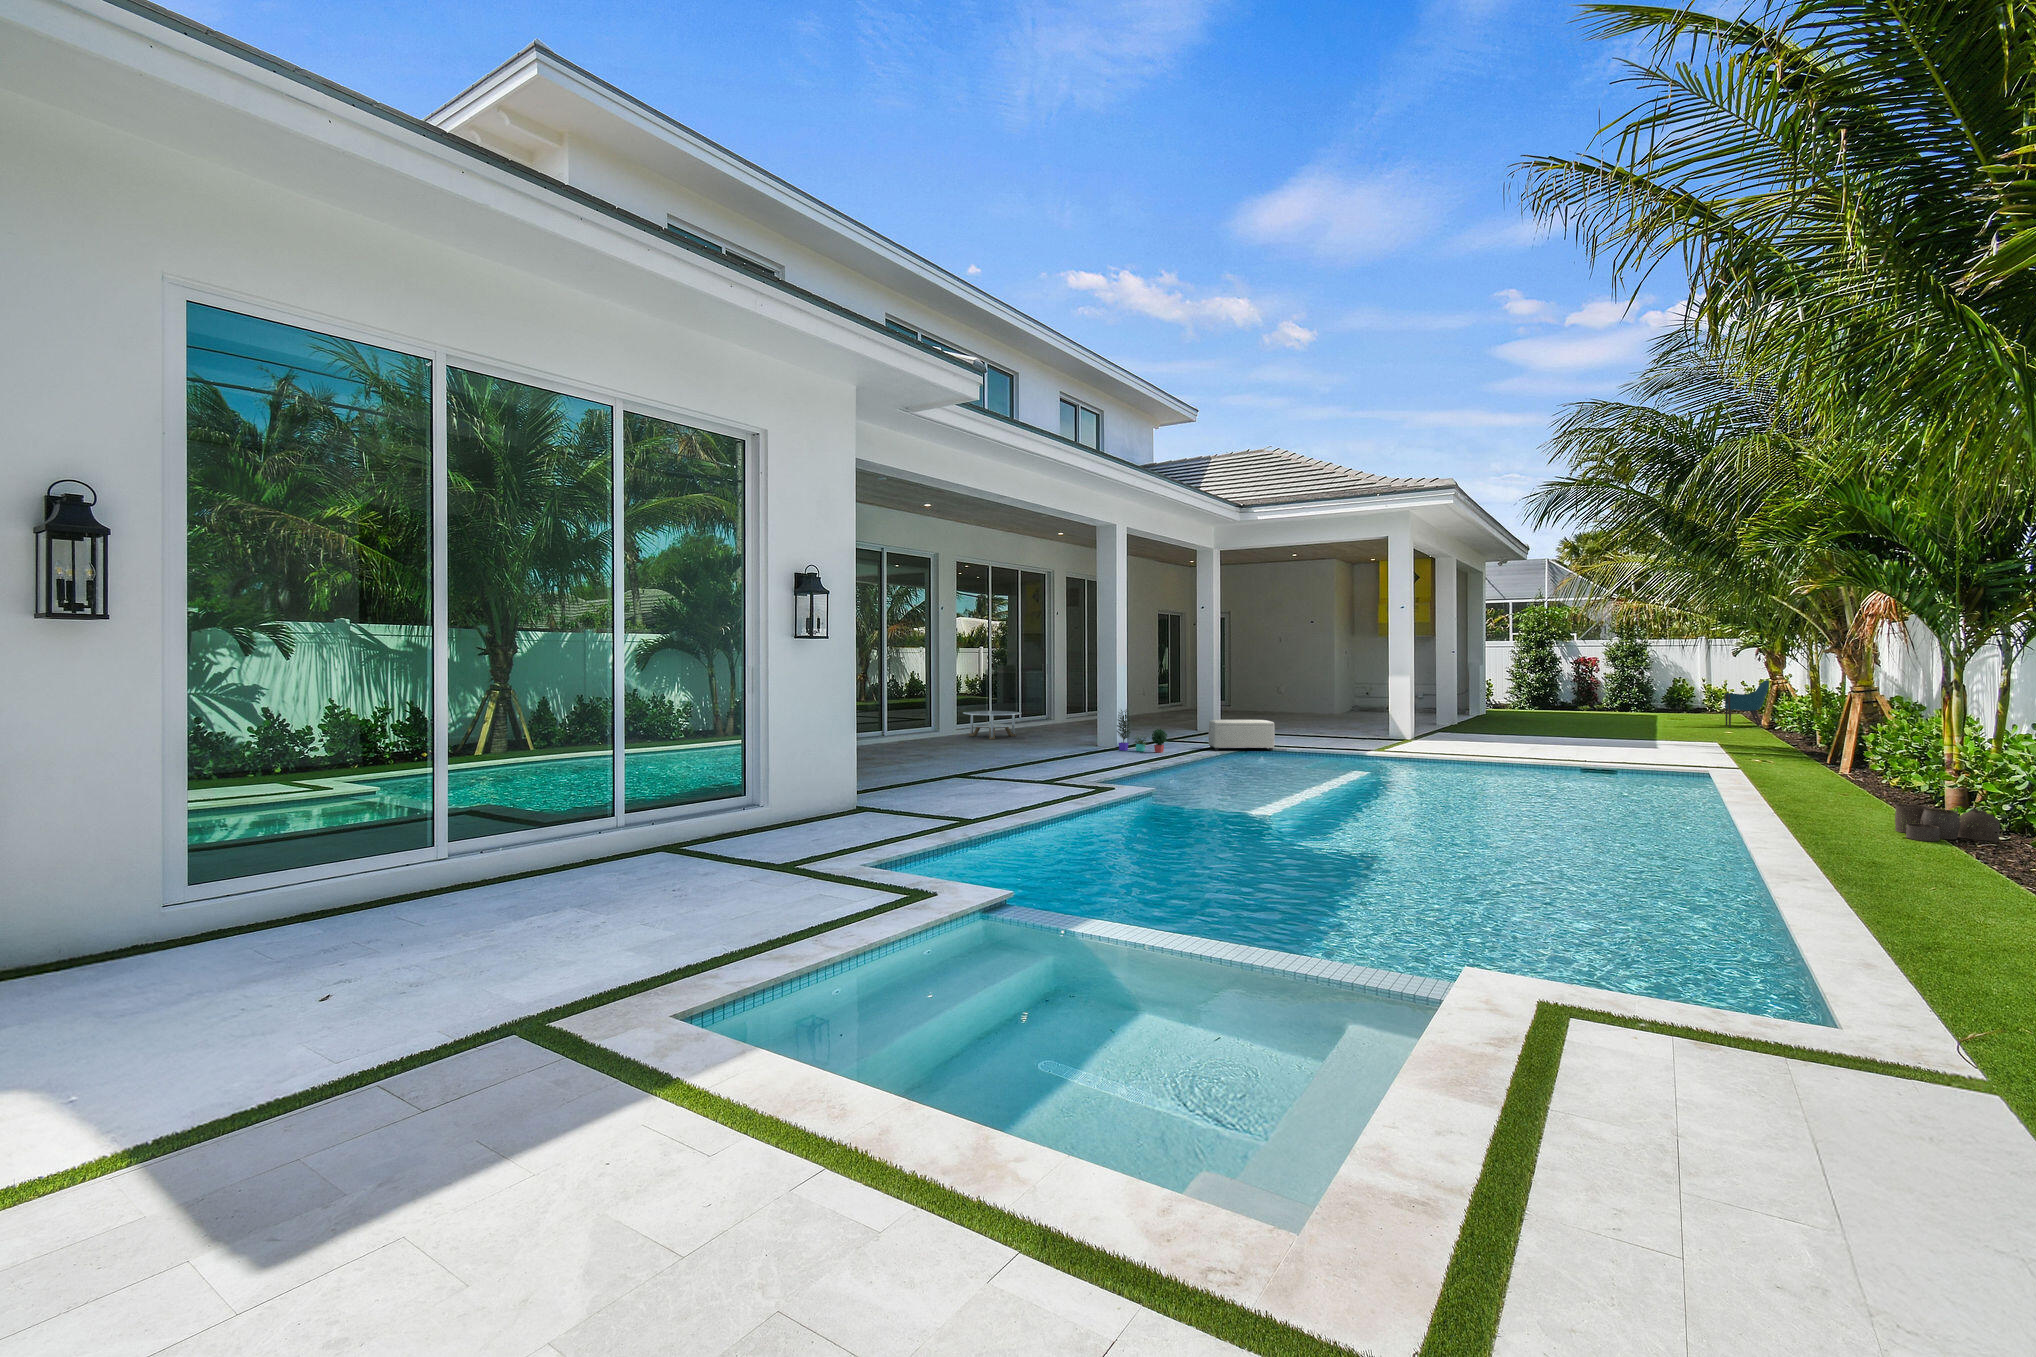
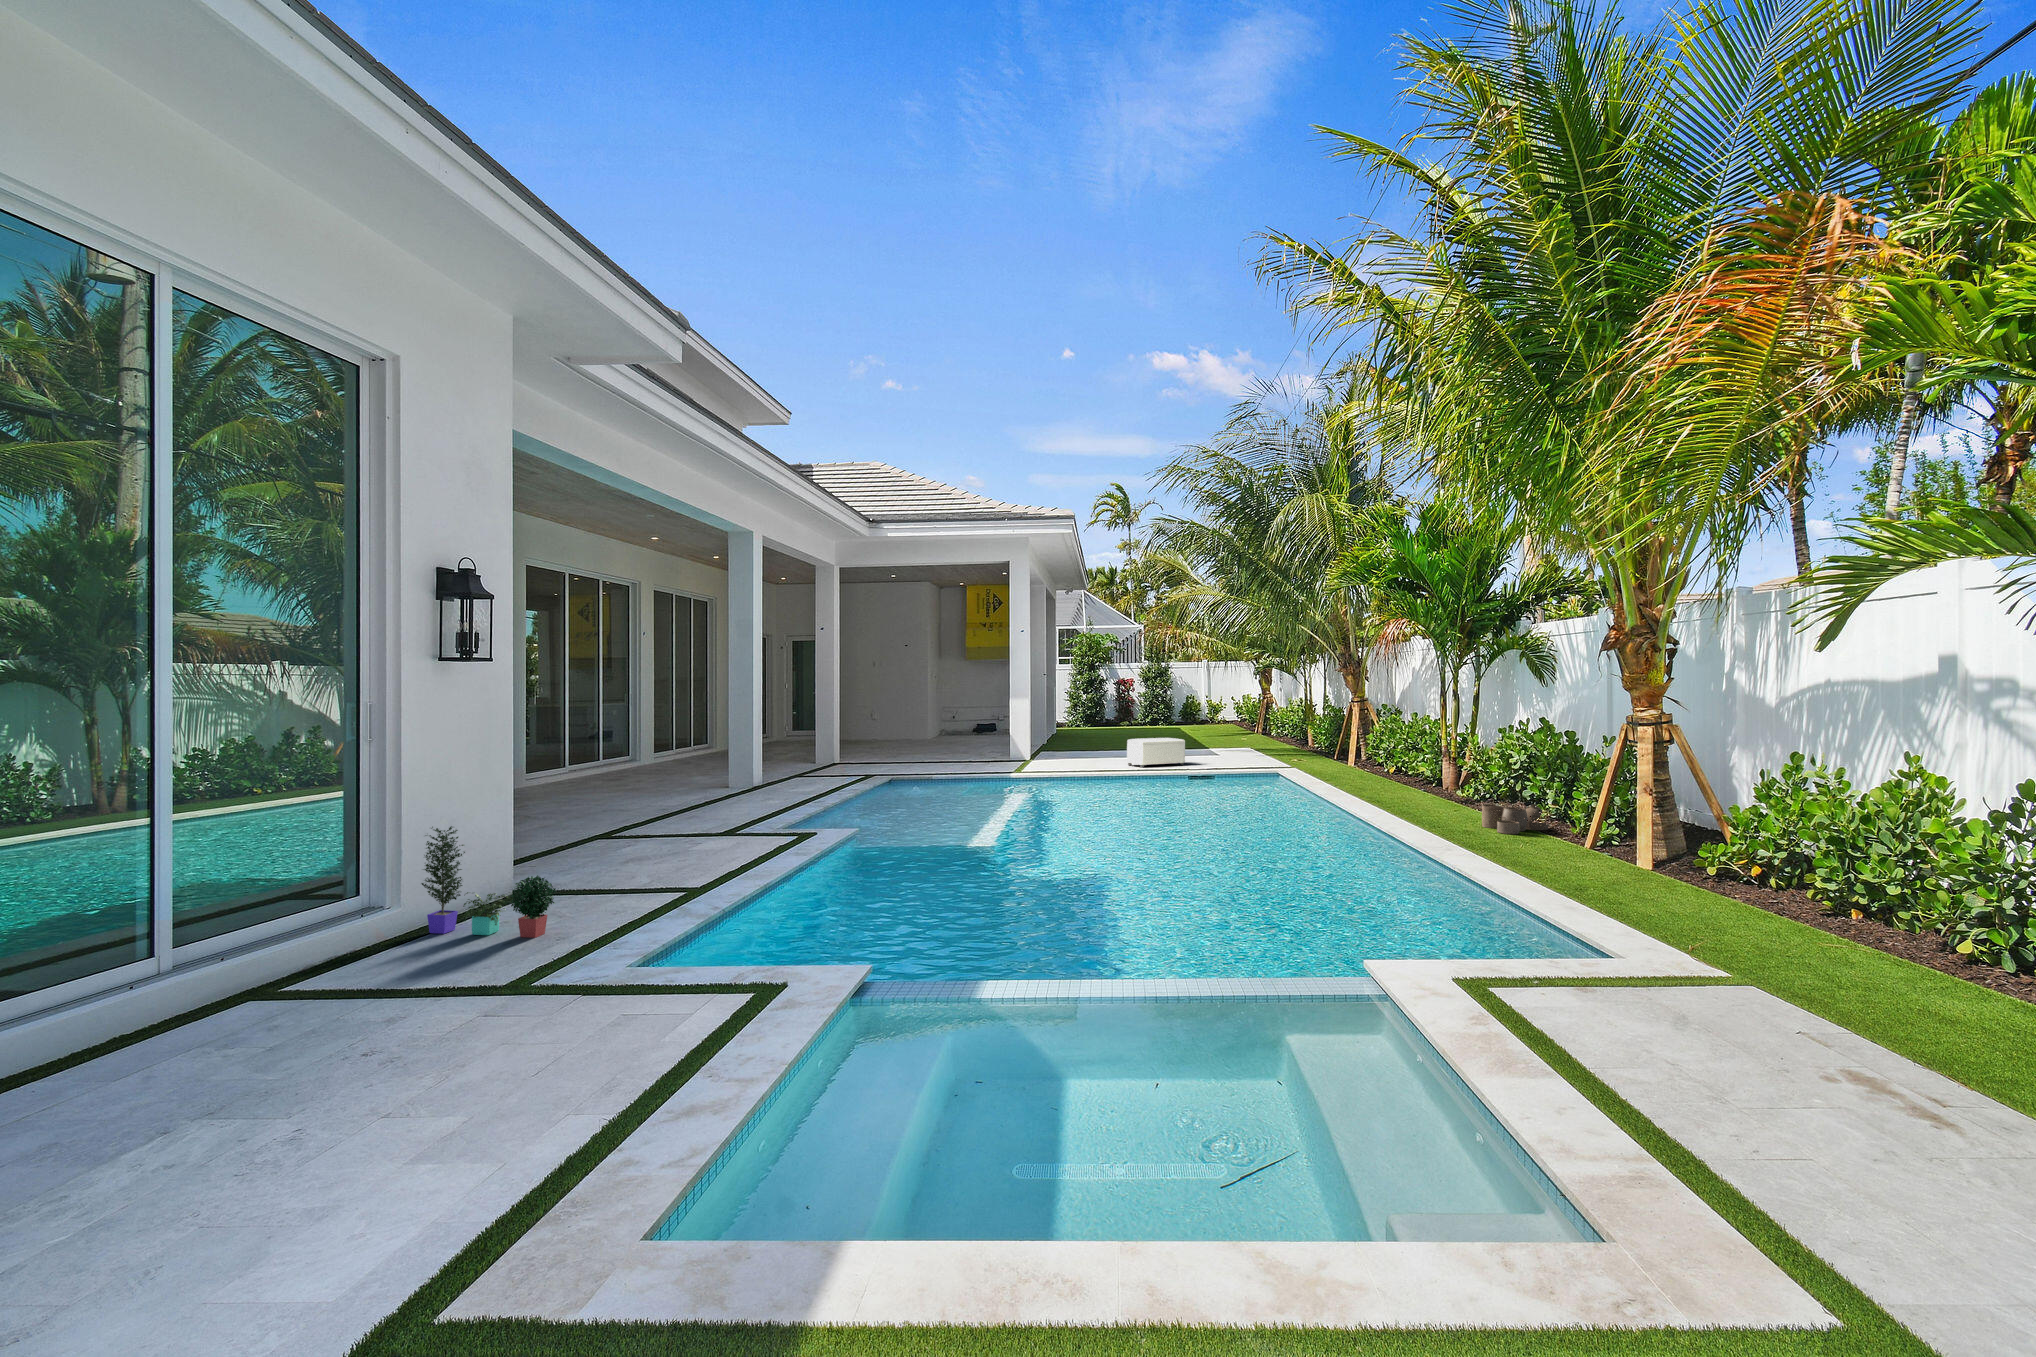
chair: present [1725,680,1769,729] -> none [1240,699,1272,740]
potted plant: present [1117,709,1167,753] -> present [421,826,556,938]
round table: present [963,711,1022,740] -> none [533,745,612,781]
ottoman: present [1209,720,1275,751] -> present [1127,738,1185,768]

